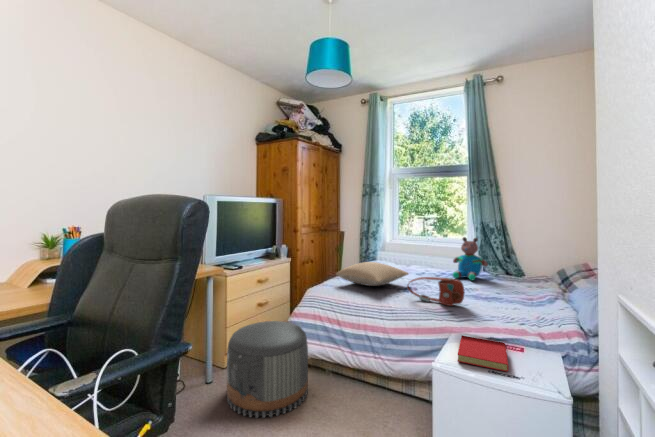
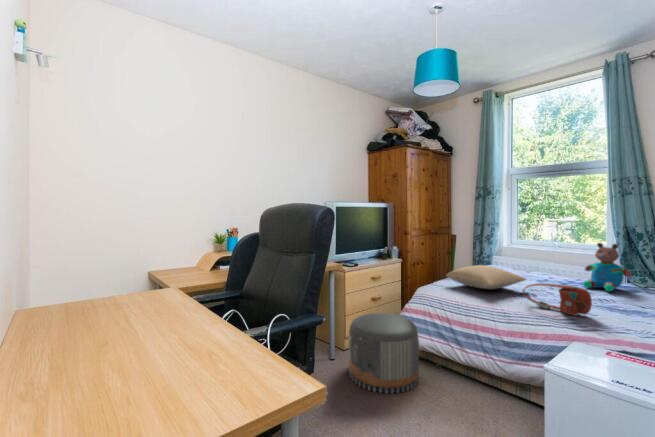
book: present [458,335,509,372] -> none [573,344,638,384]

